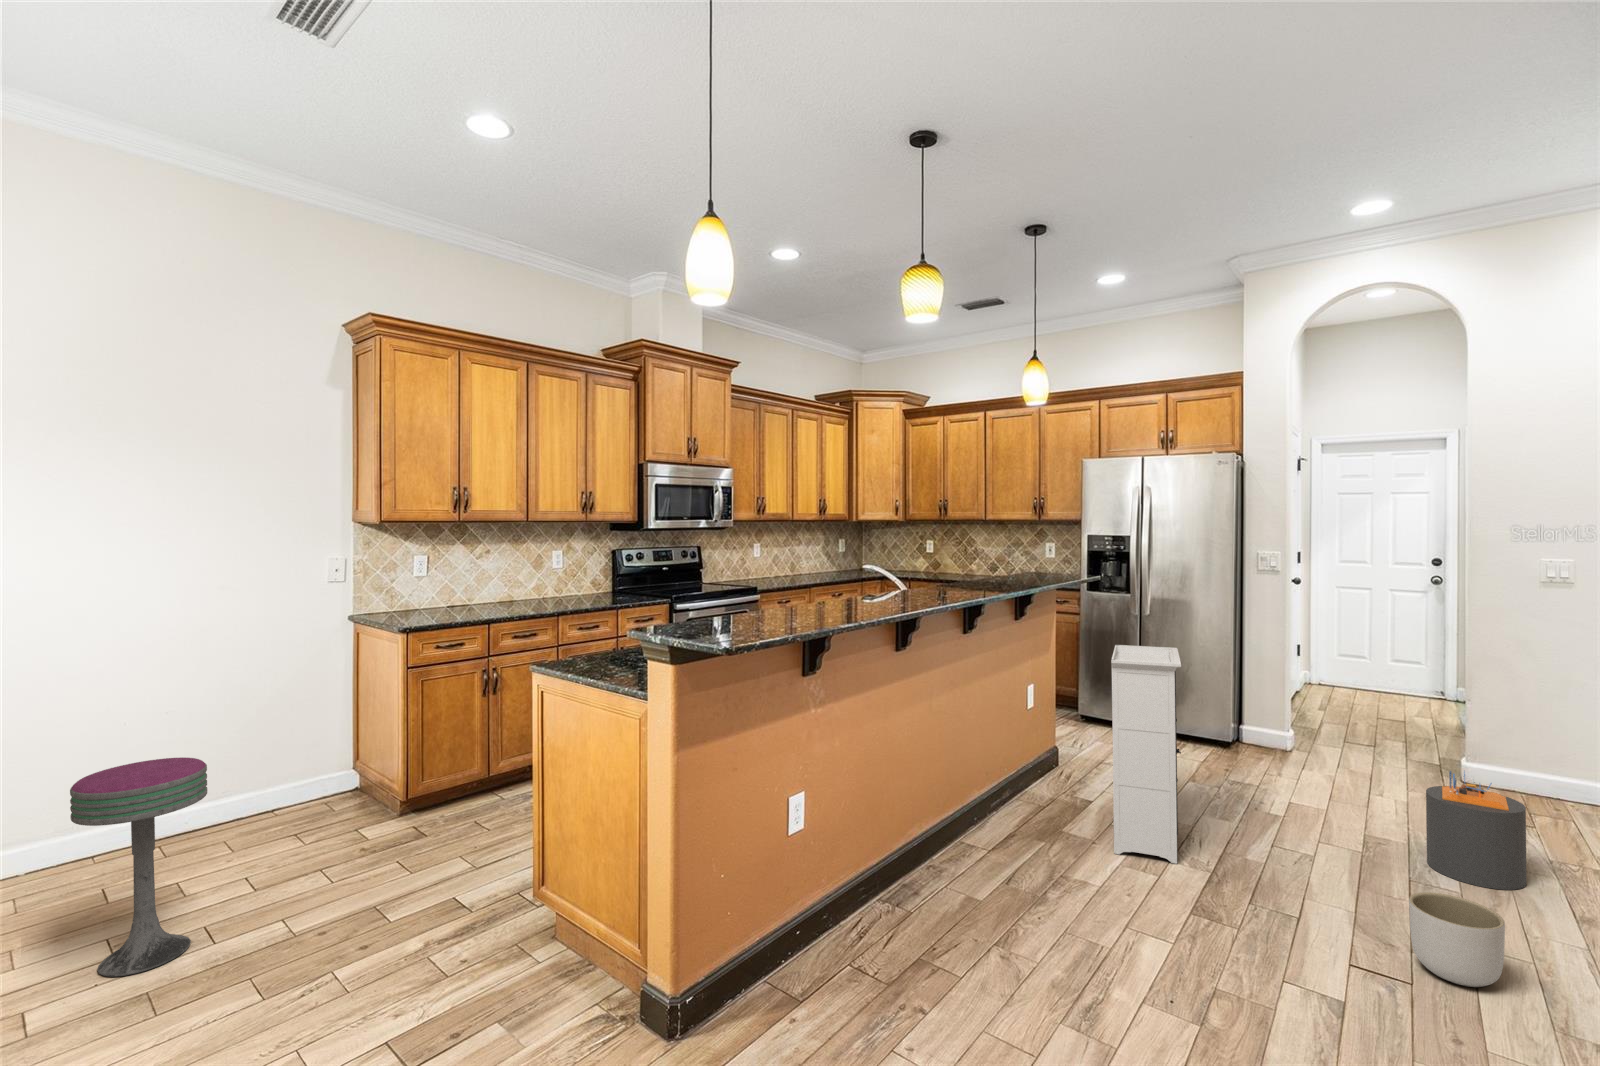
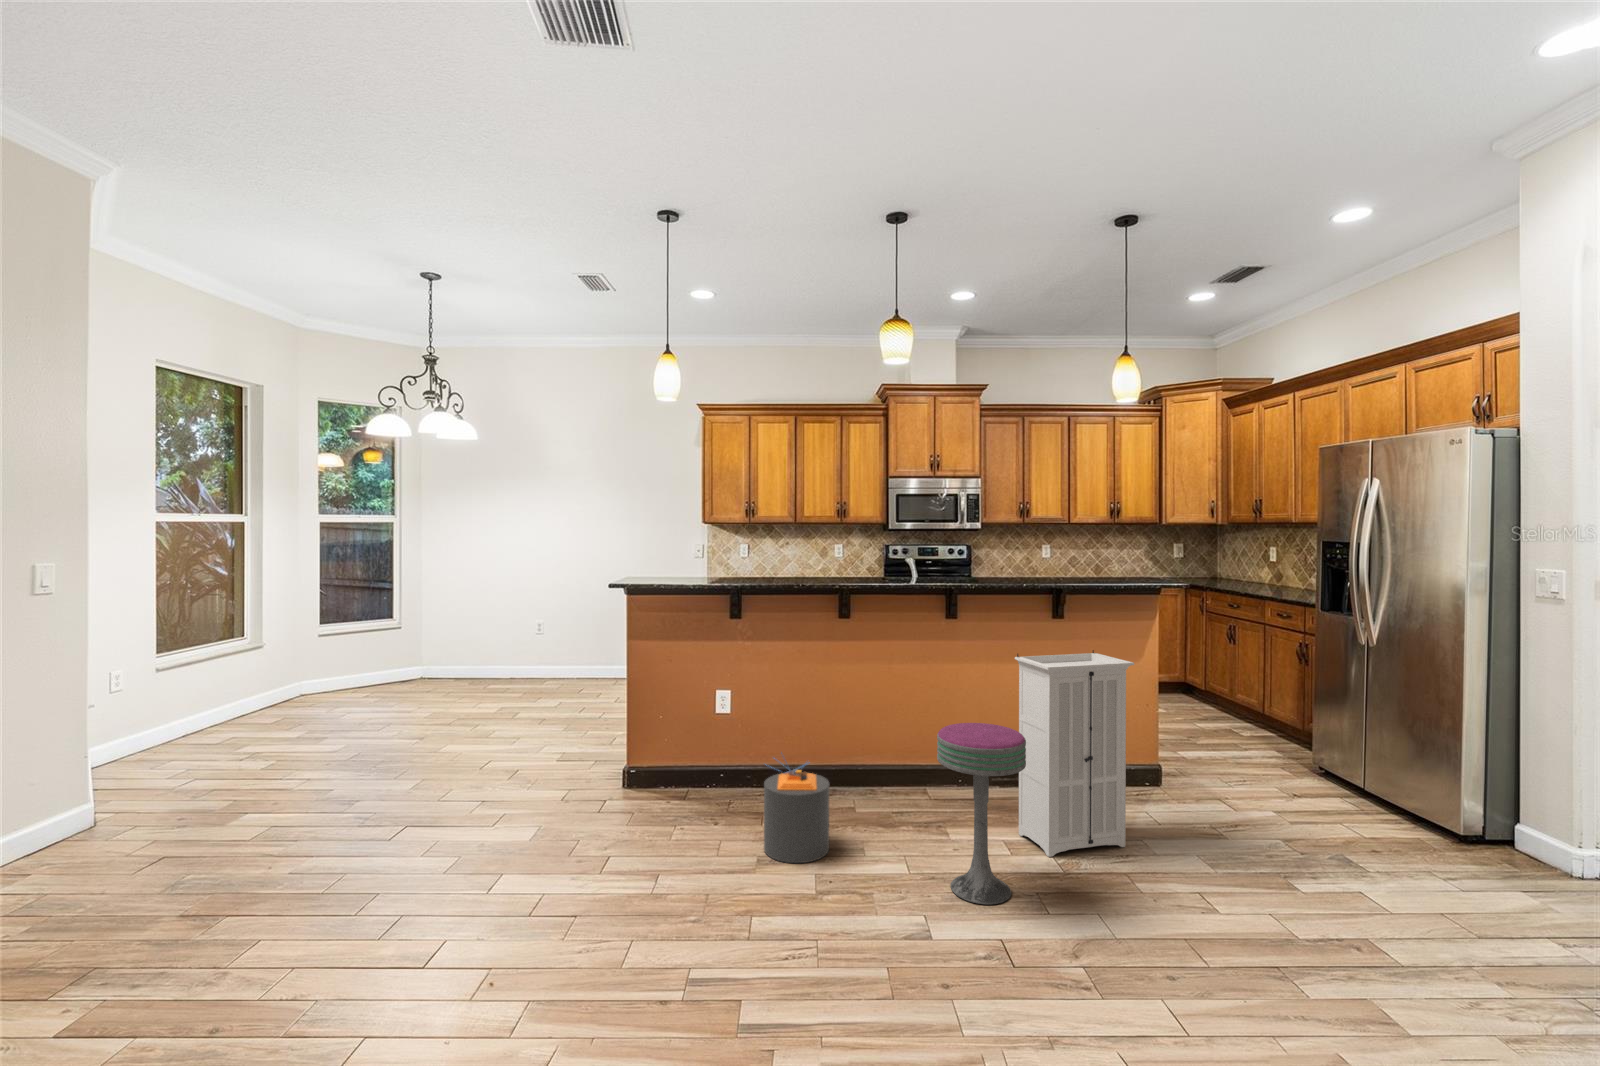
bar stool: present [70,757,207,977] -> present [937,723,1026,905]
trash can: present [1426,771,1527,890] -> present [764,752,829,863]
planter: present [1409,892,1505,987] -> none [1021,898,1094,991]

